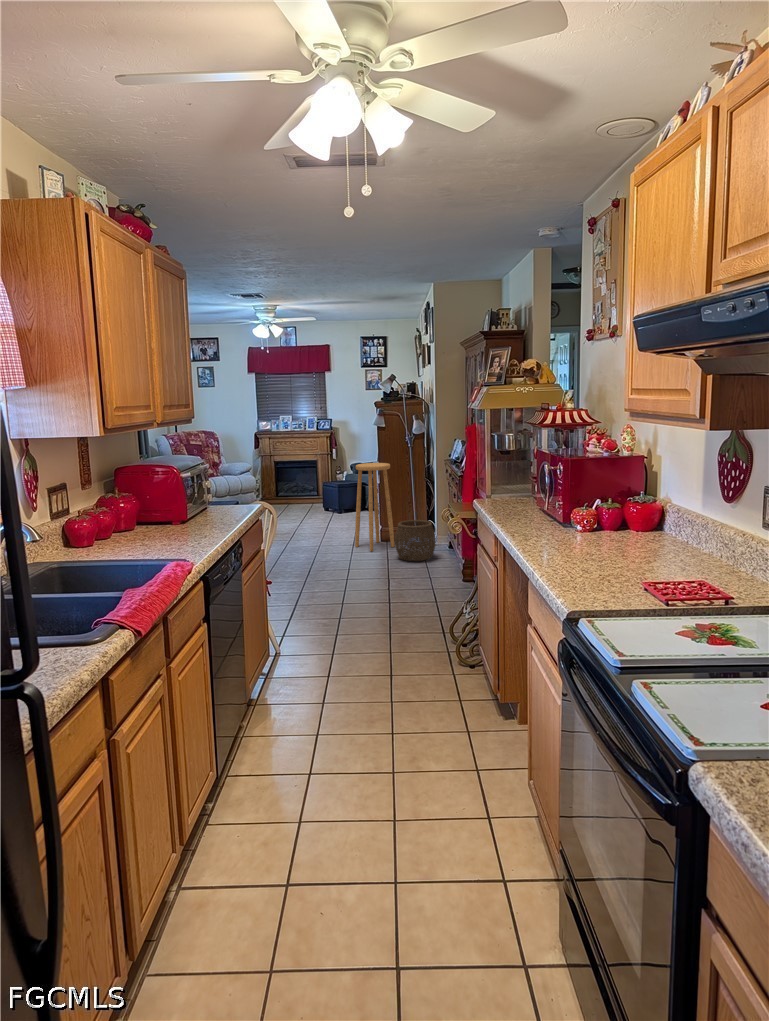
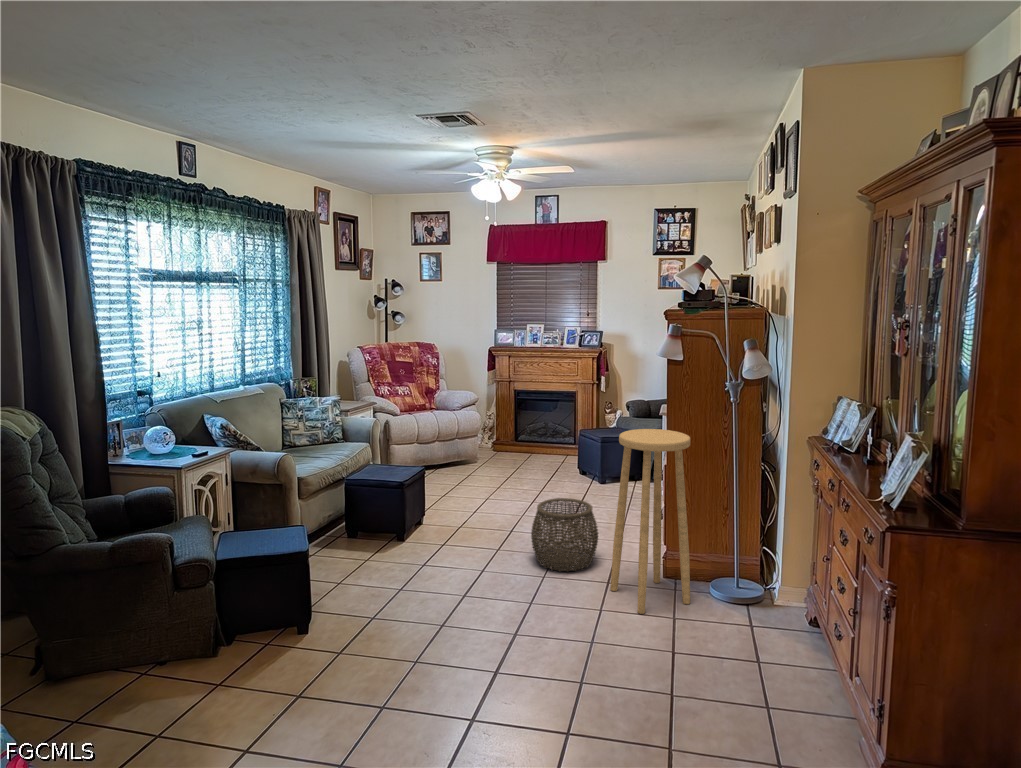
woven basket: present [395,520,436,561] -> present [531,498,598,572]

